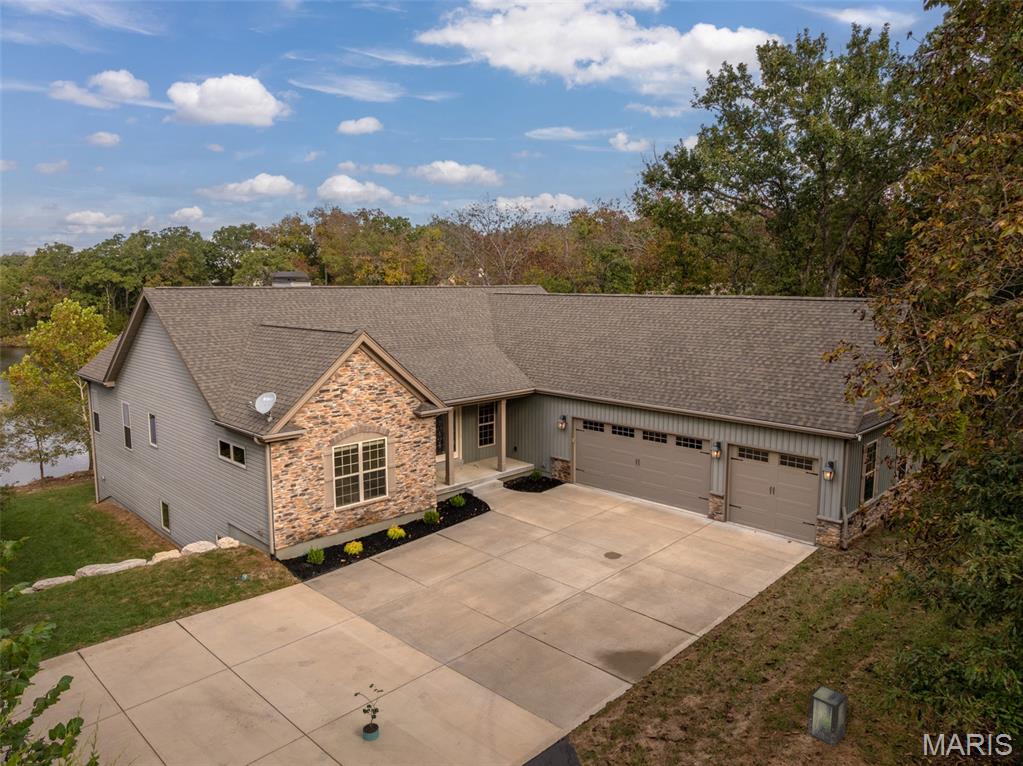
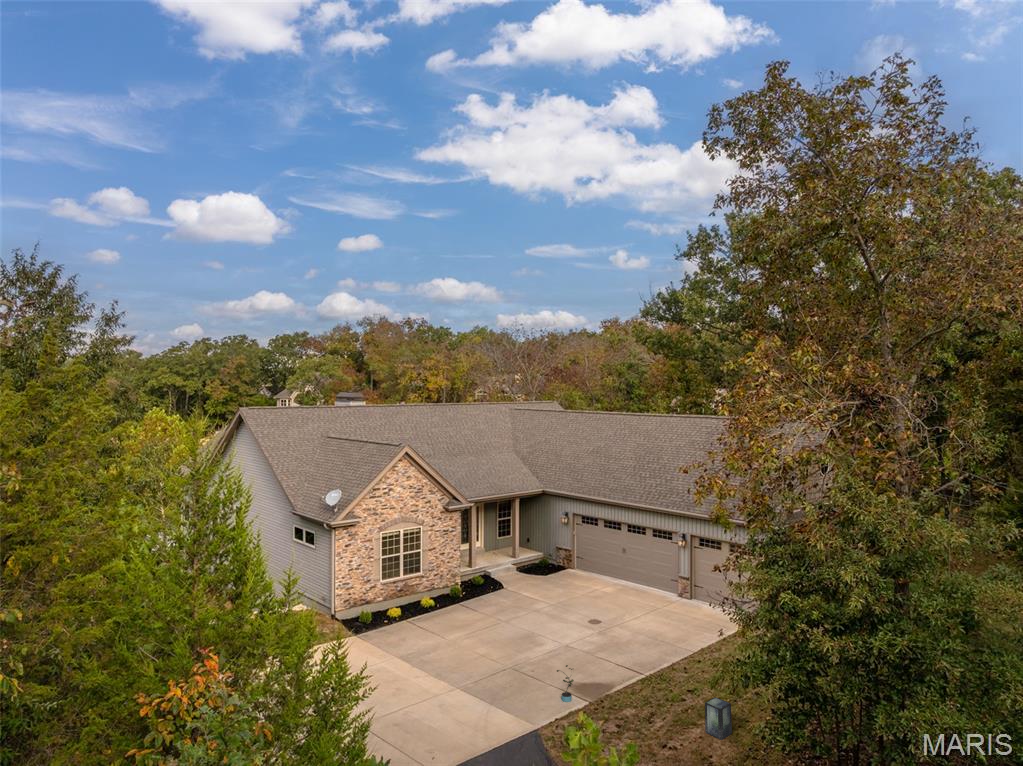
potted plant: present [354,684,383,741] -> present [557,665,574,702]

